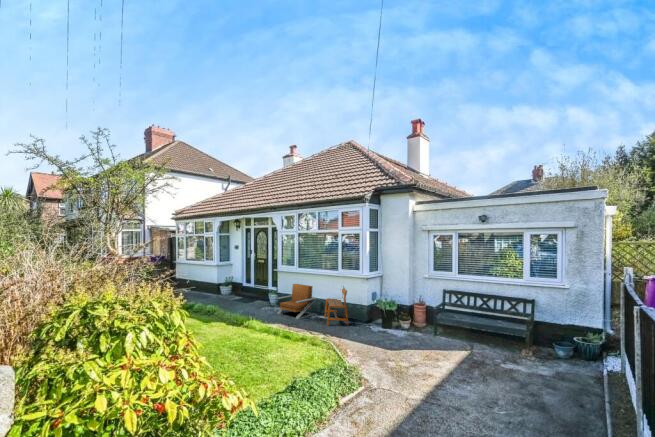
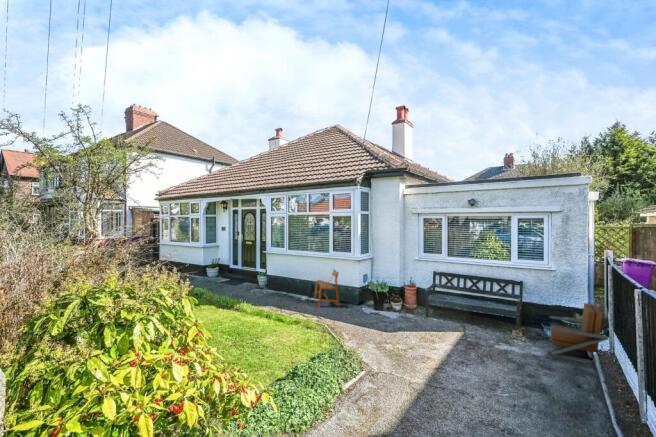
lounge chair: present [277,284,316,319] -> present [549,303,608,364]

